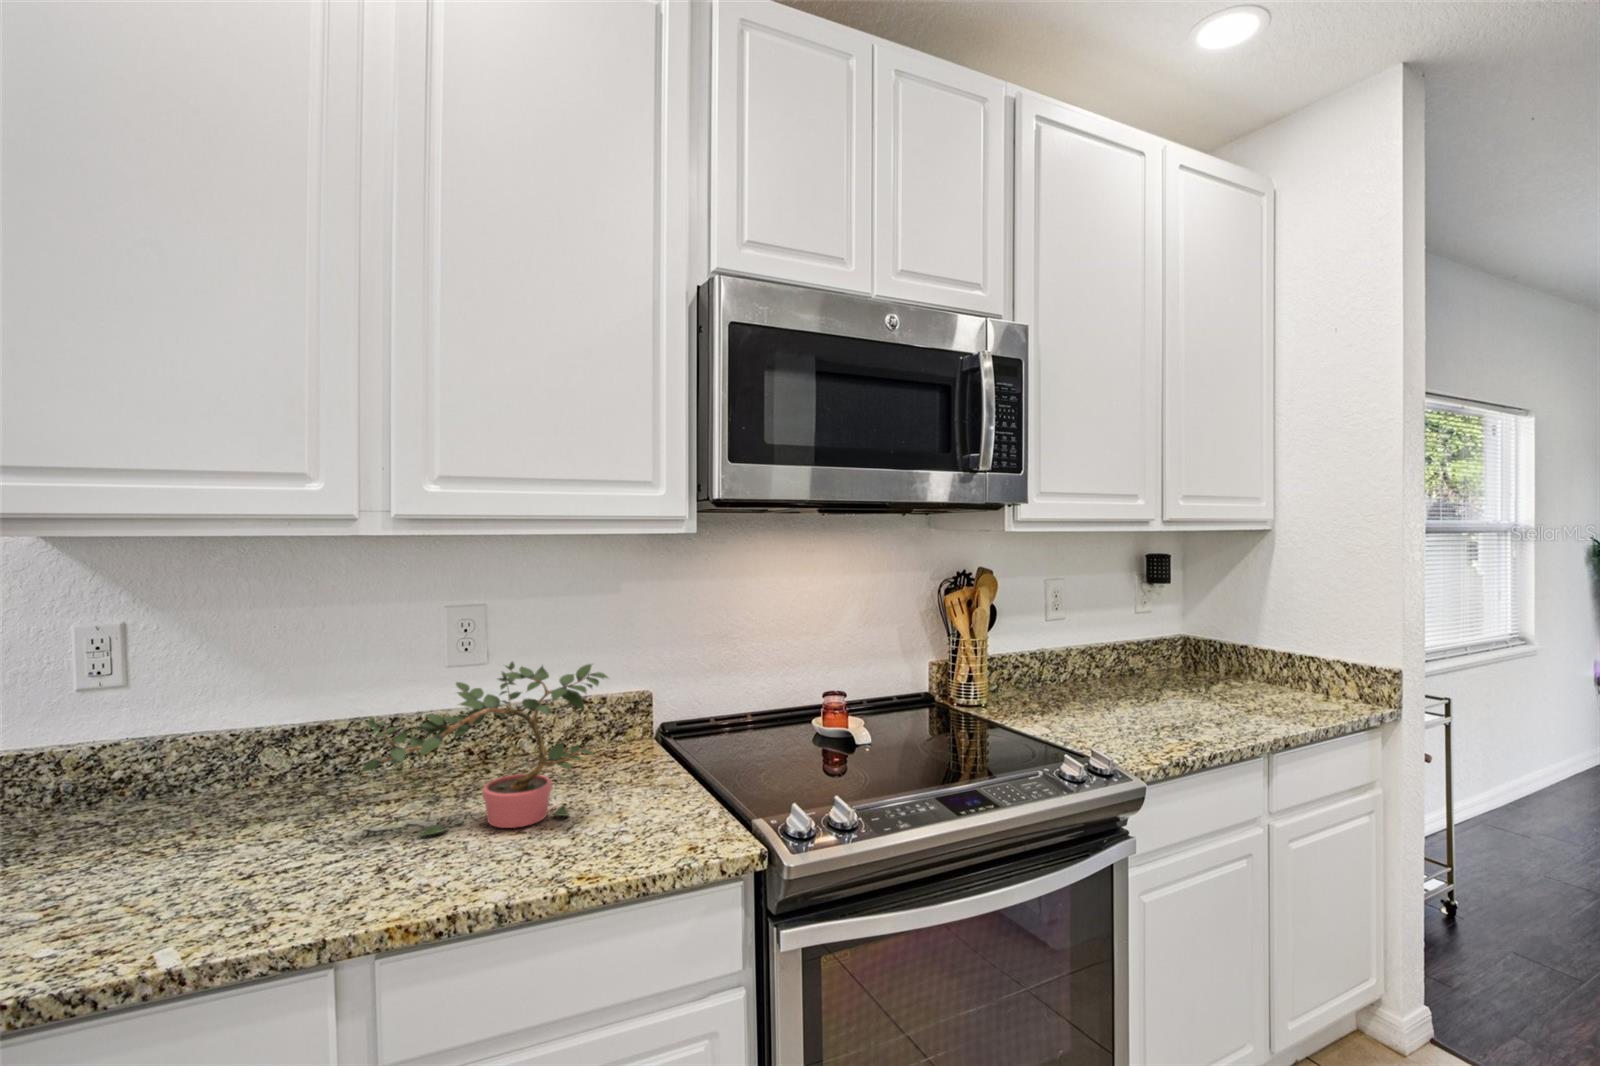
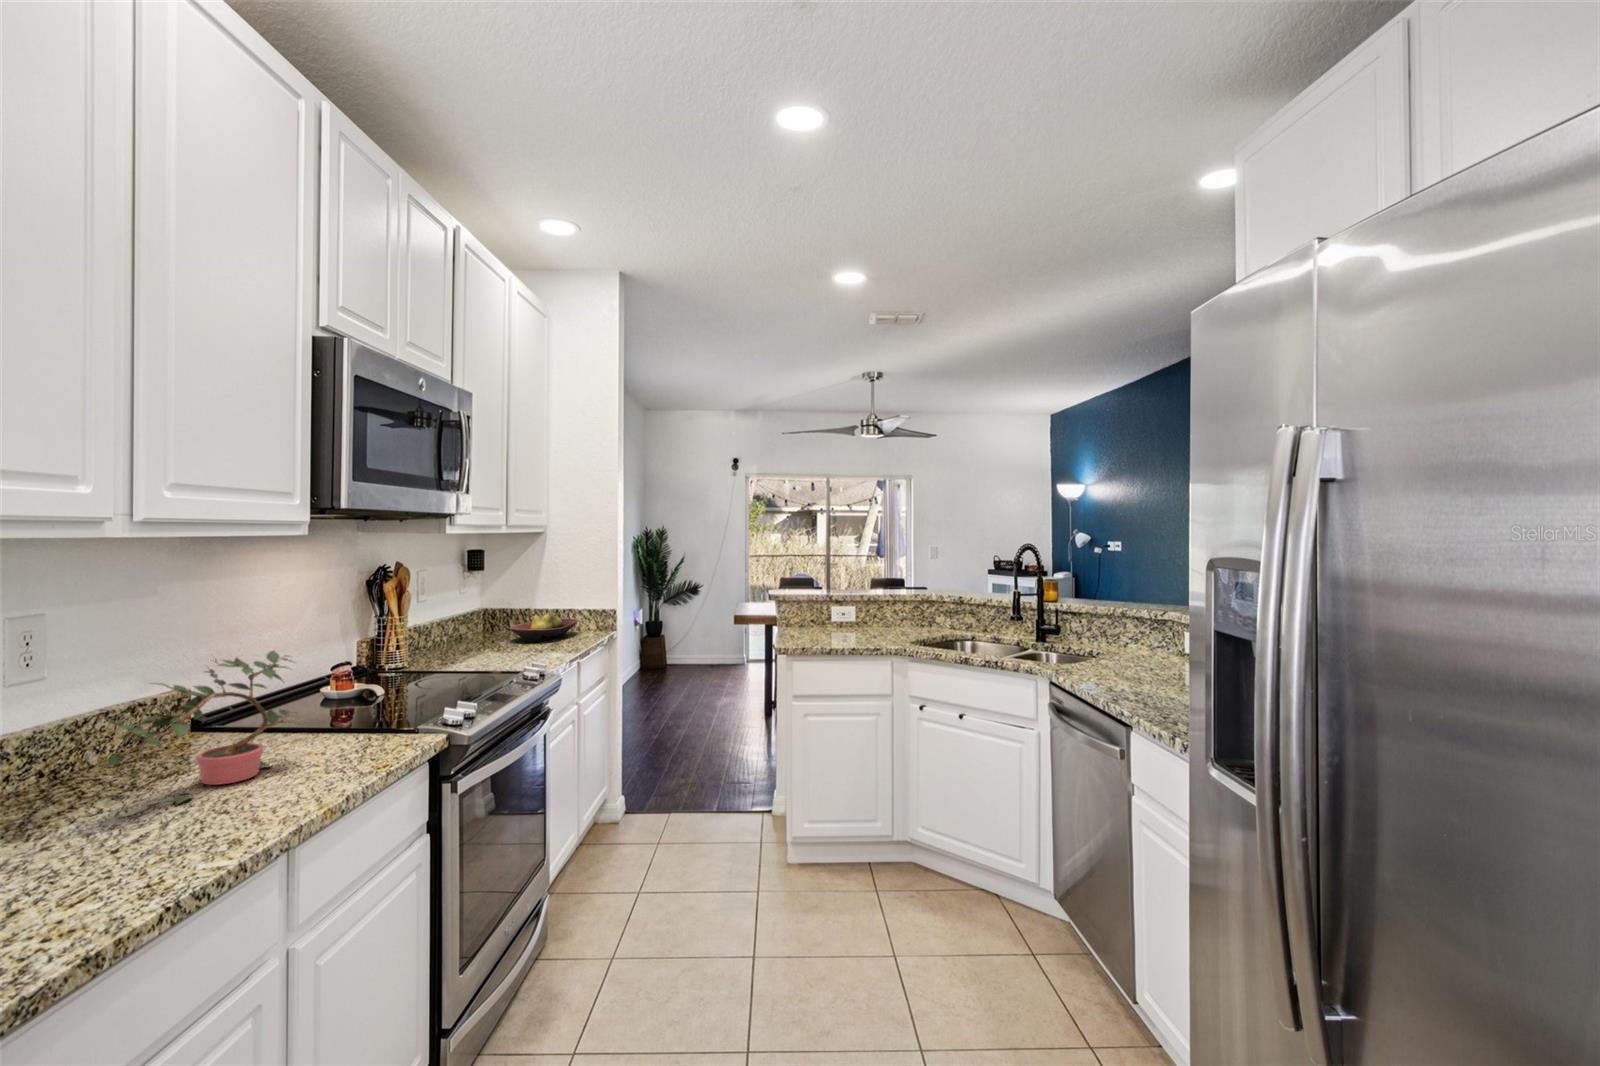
fruit bowl: none [1179,655,1325,704] -> present [509,612,577,642]

